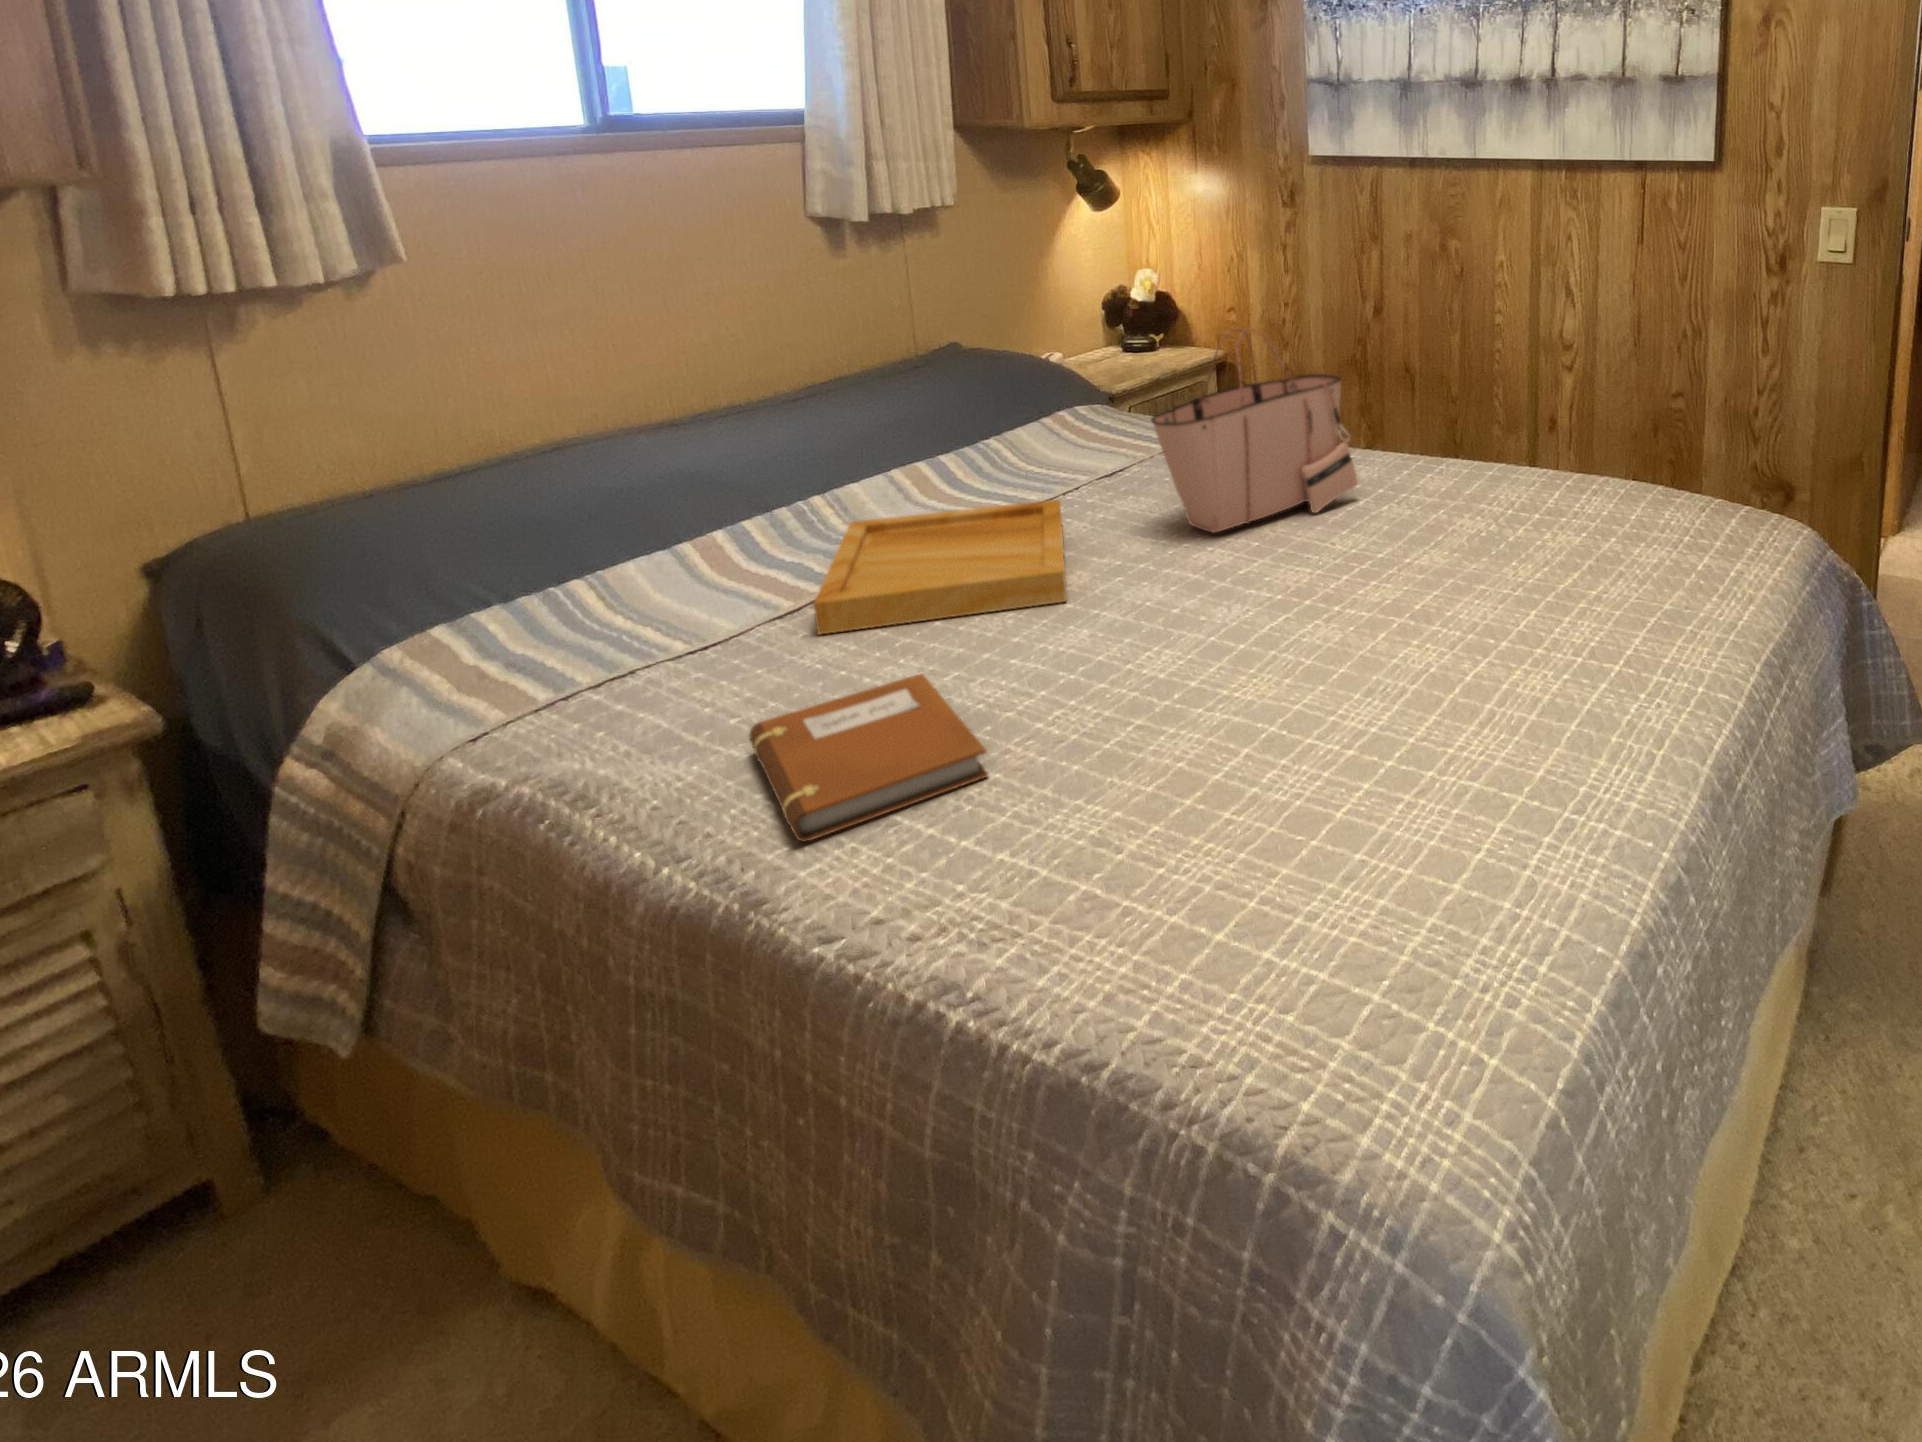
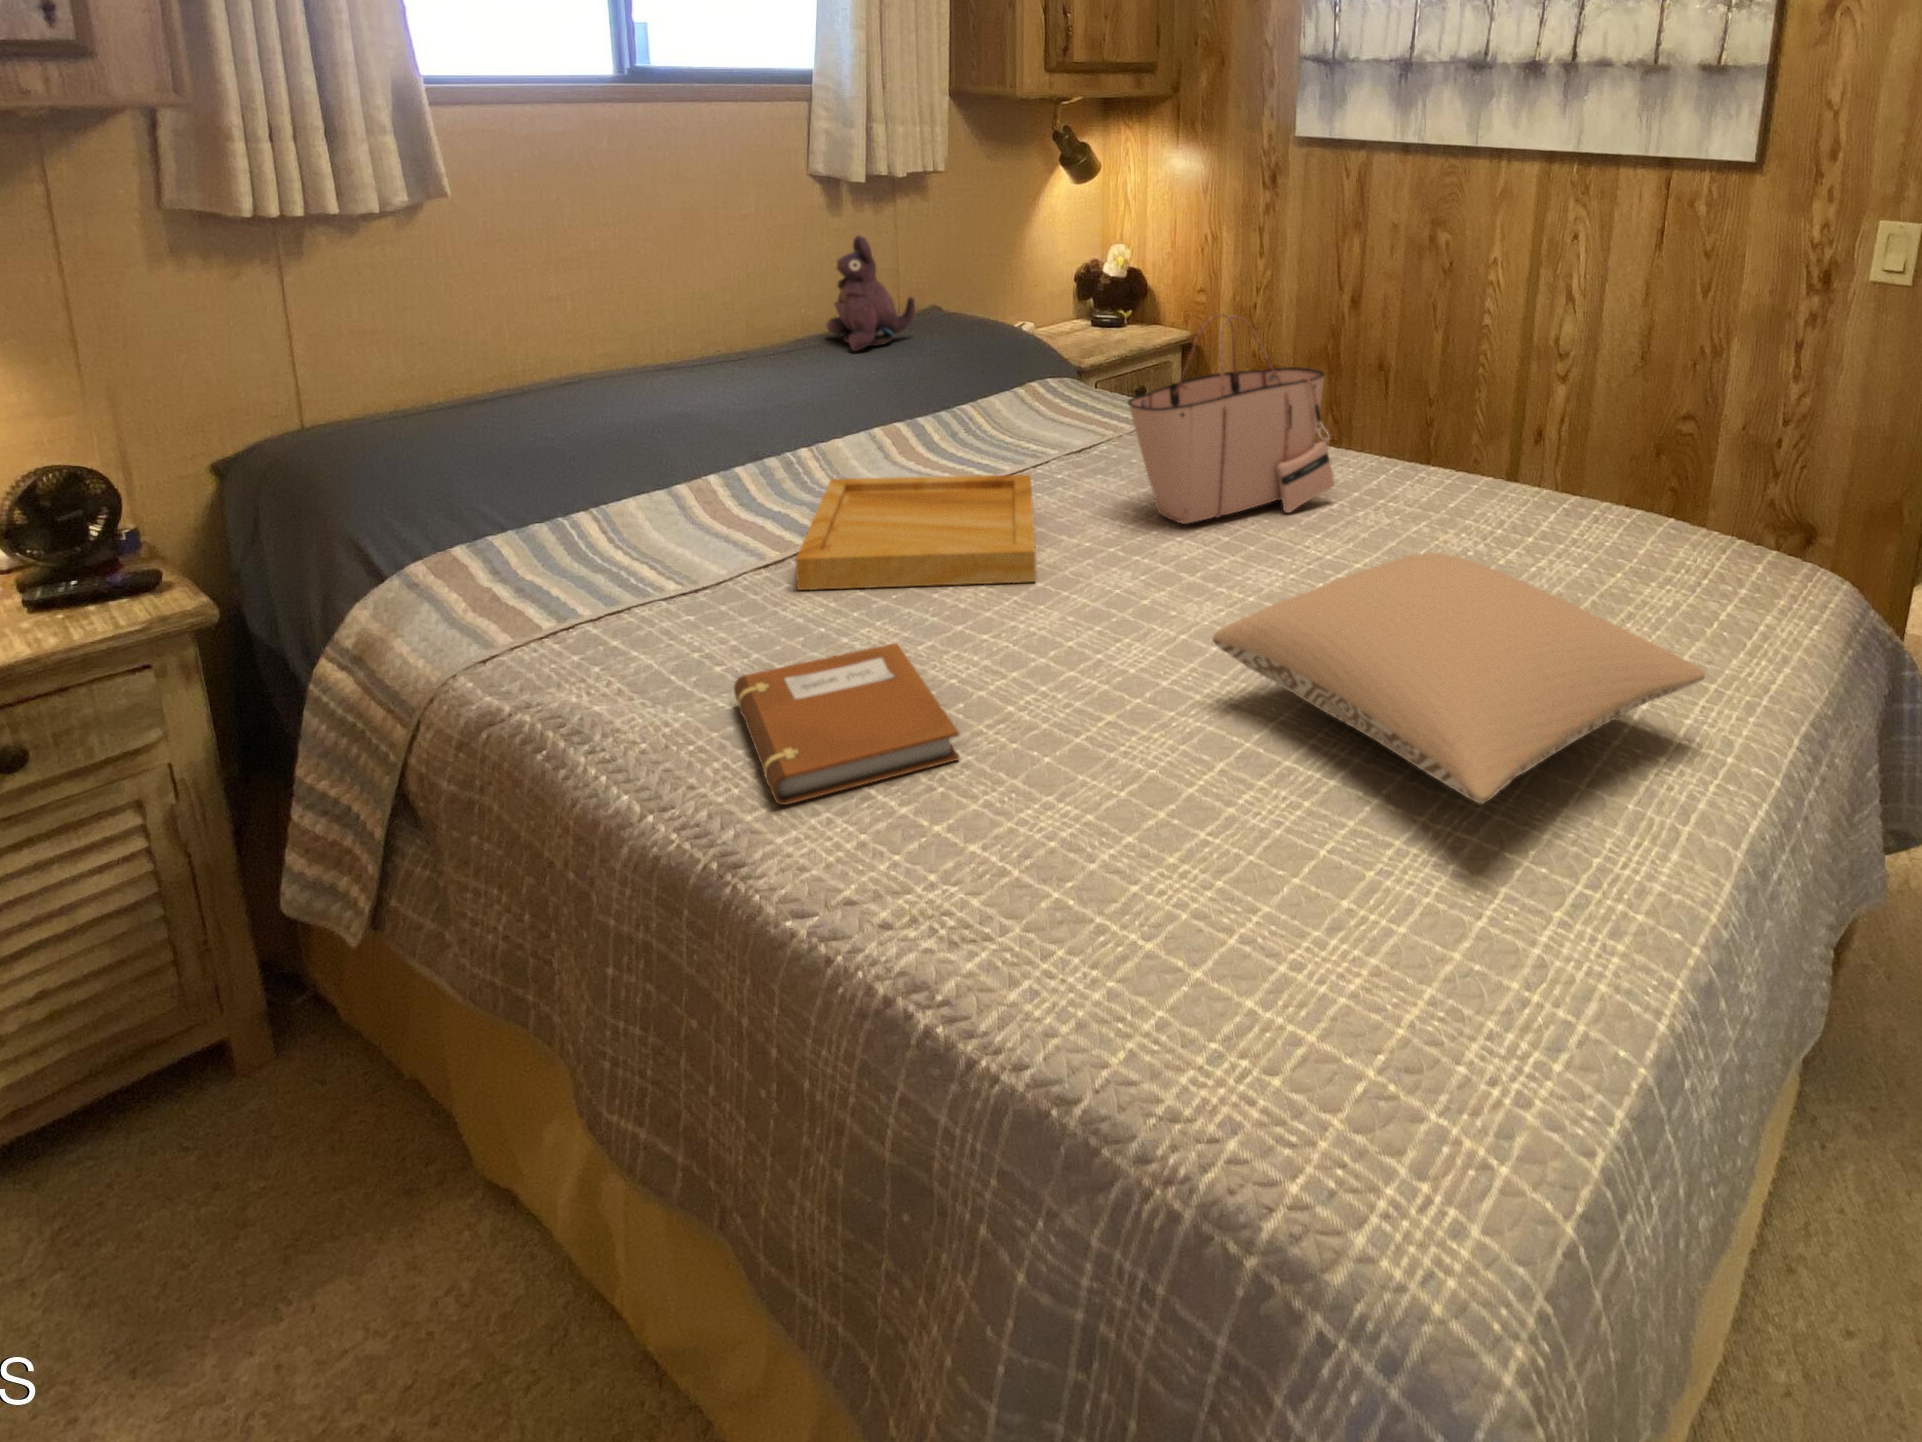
plush toy: none [841,275,936,393] -> present [826,236,915,351]
pillow: none [1235,534,1675,749] -> present [1213,553,1705,804]

